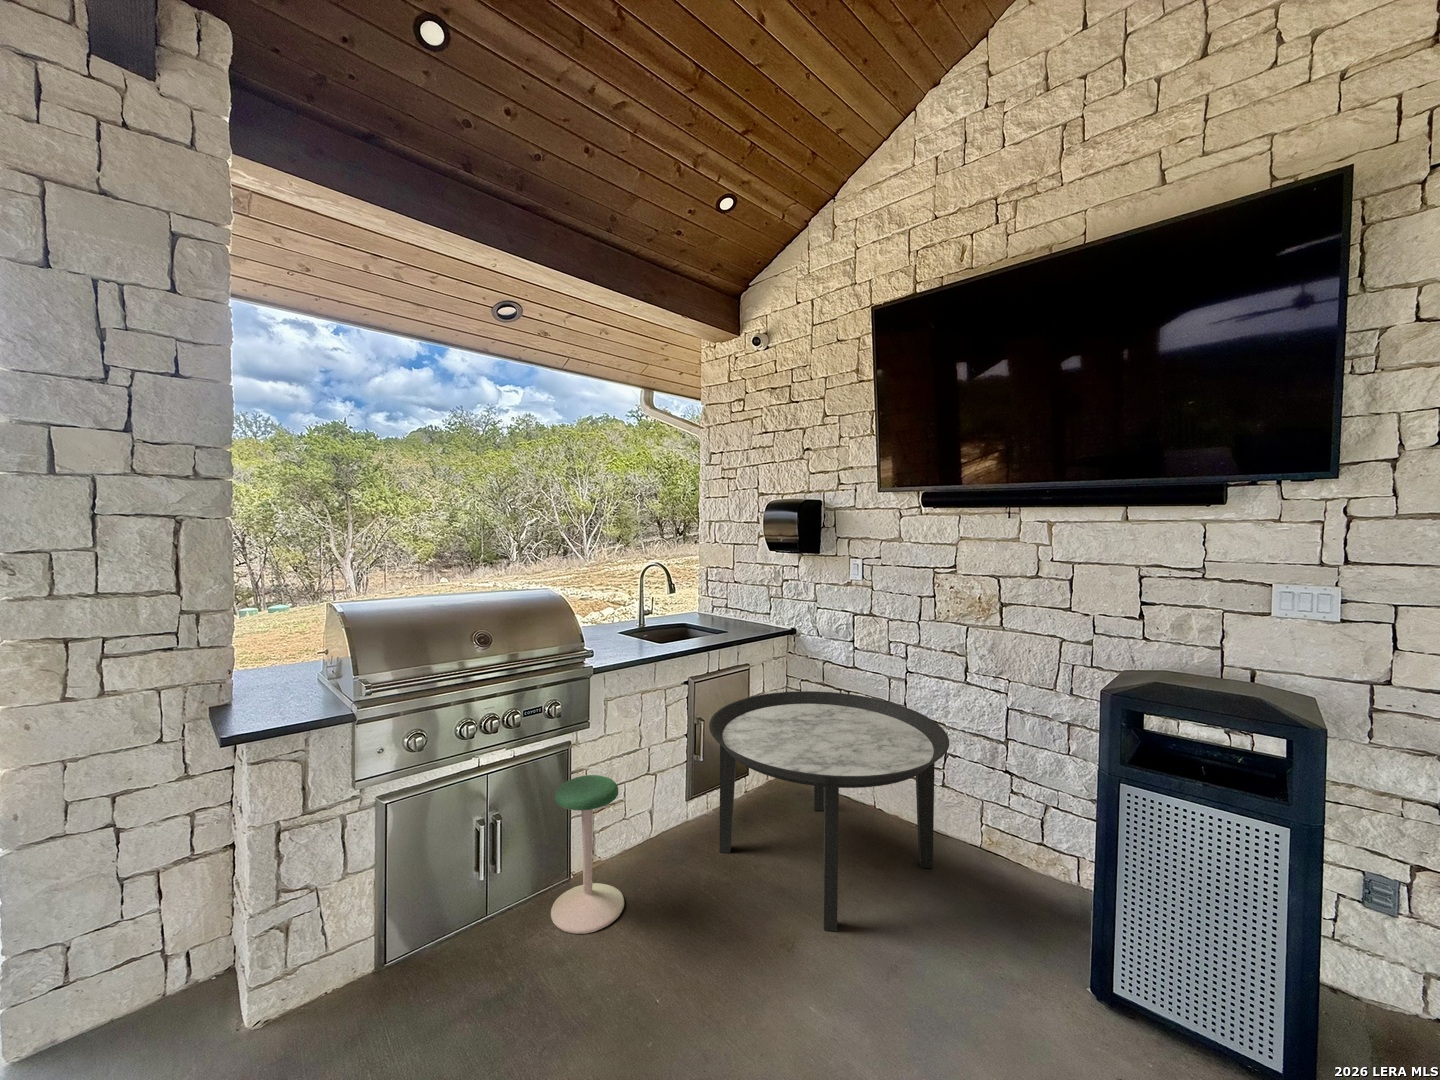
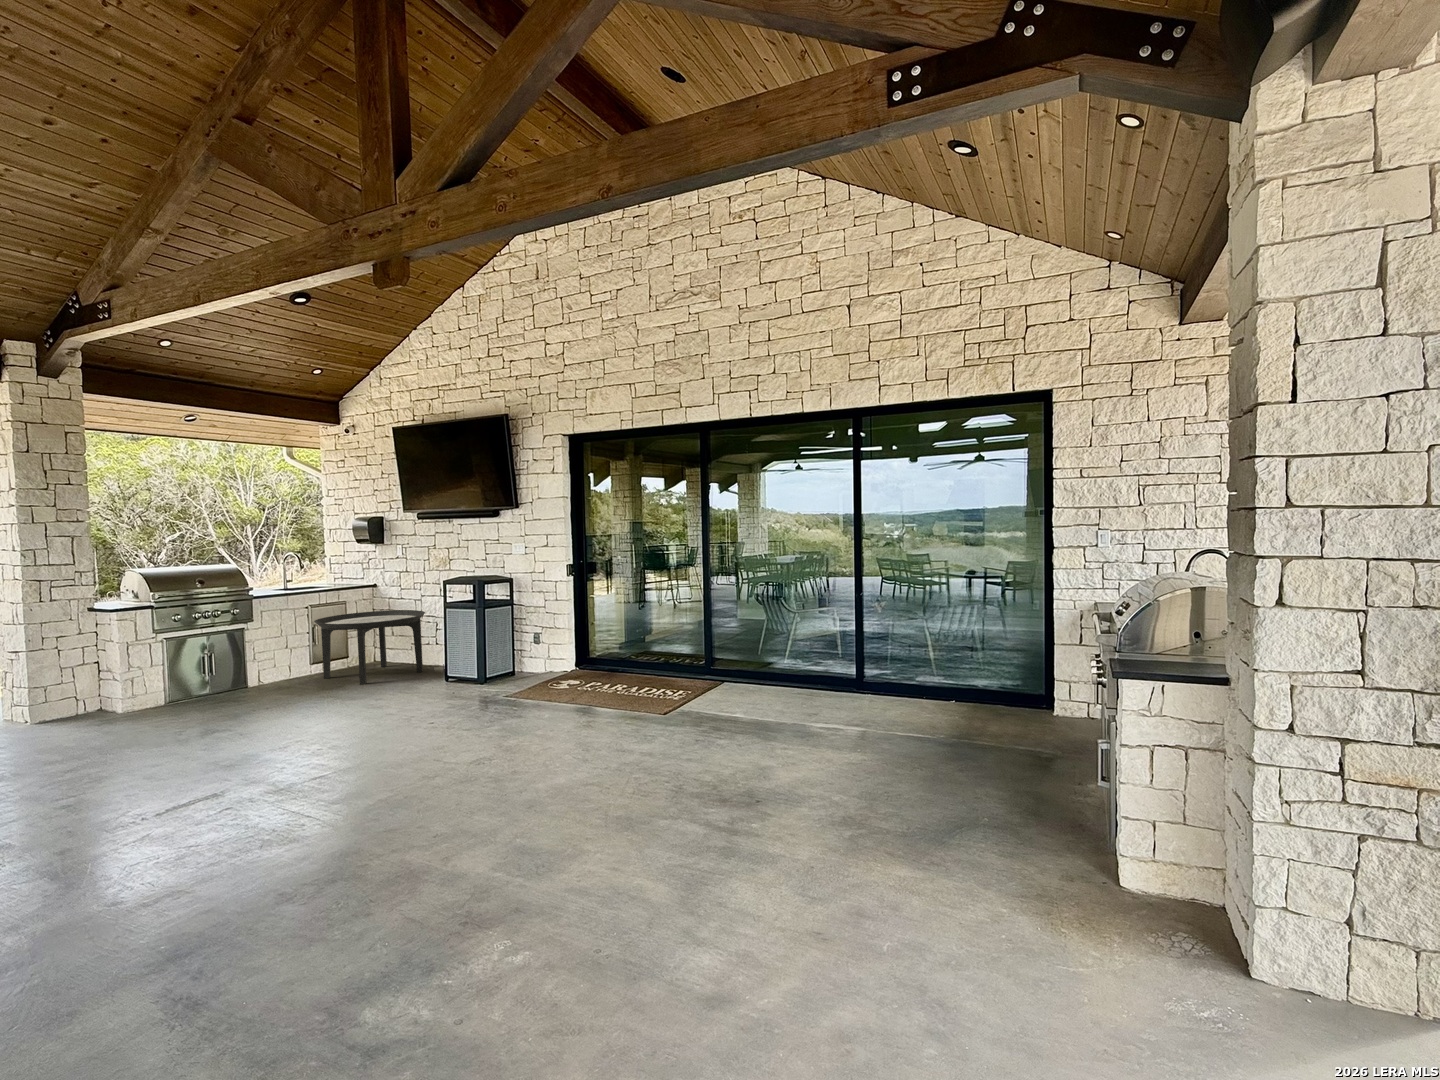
stool: present [551,775,624,934] -> none [238,639,273,695]

